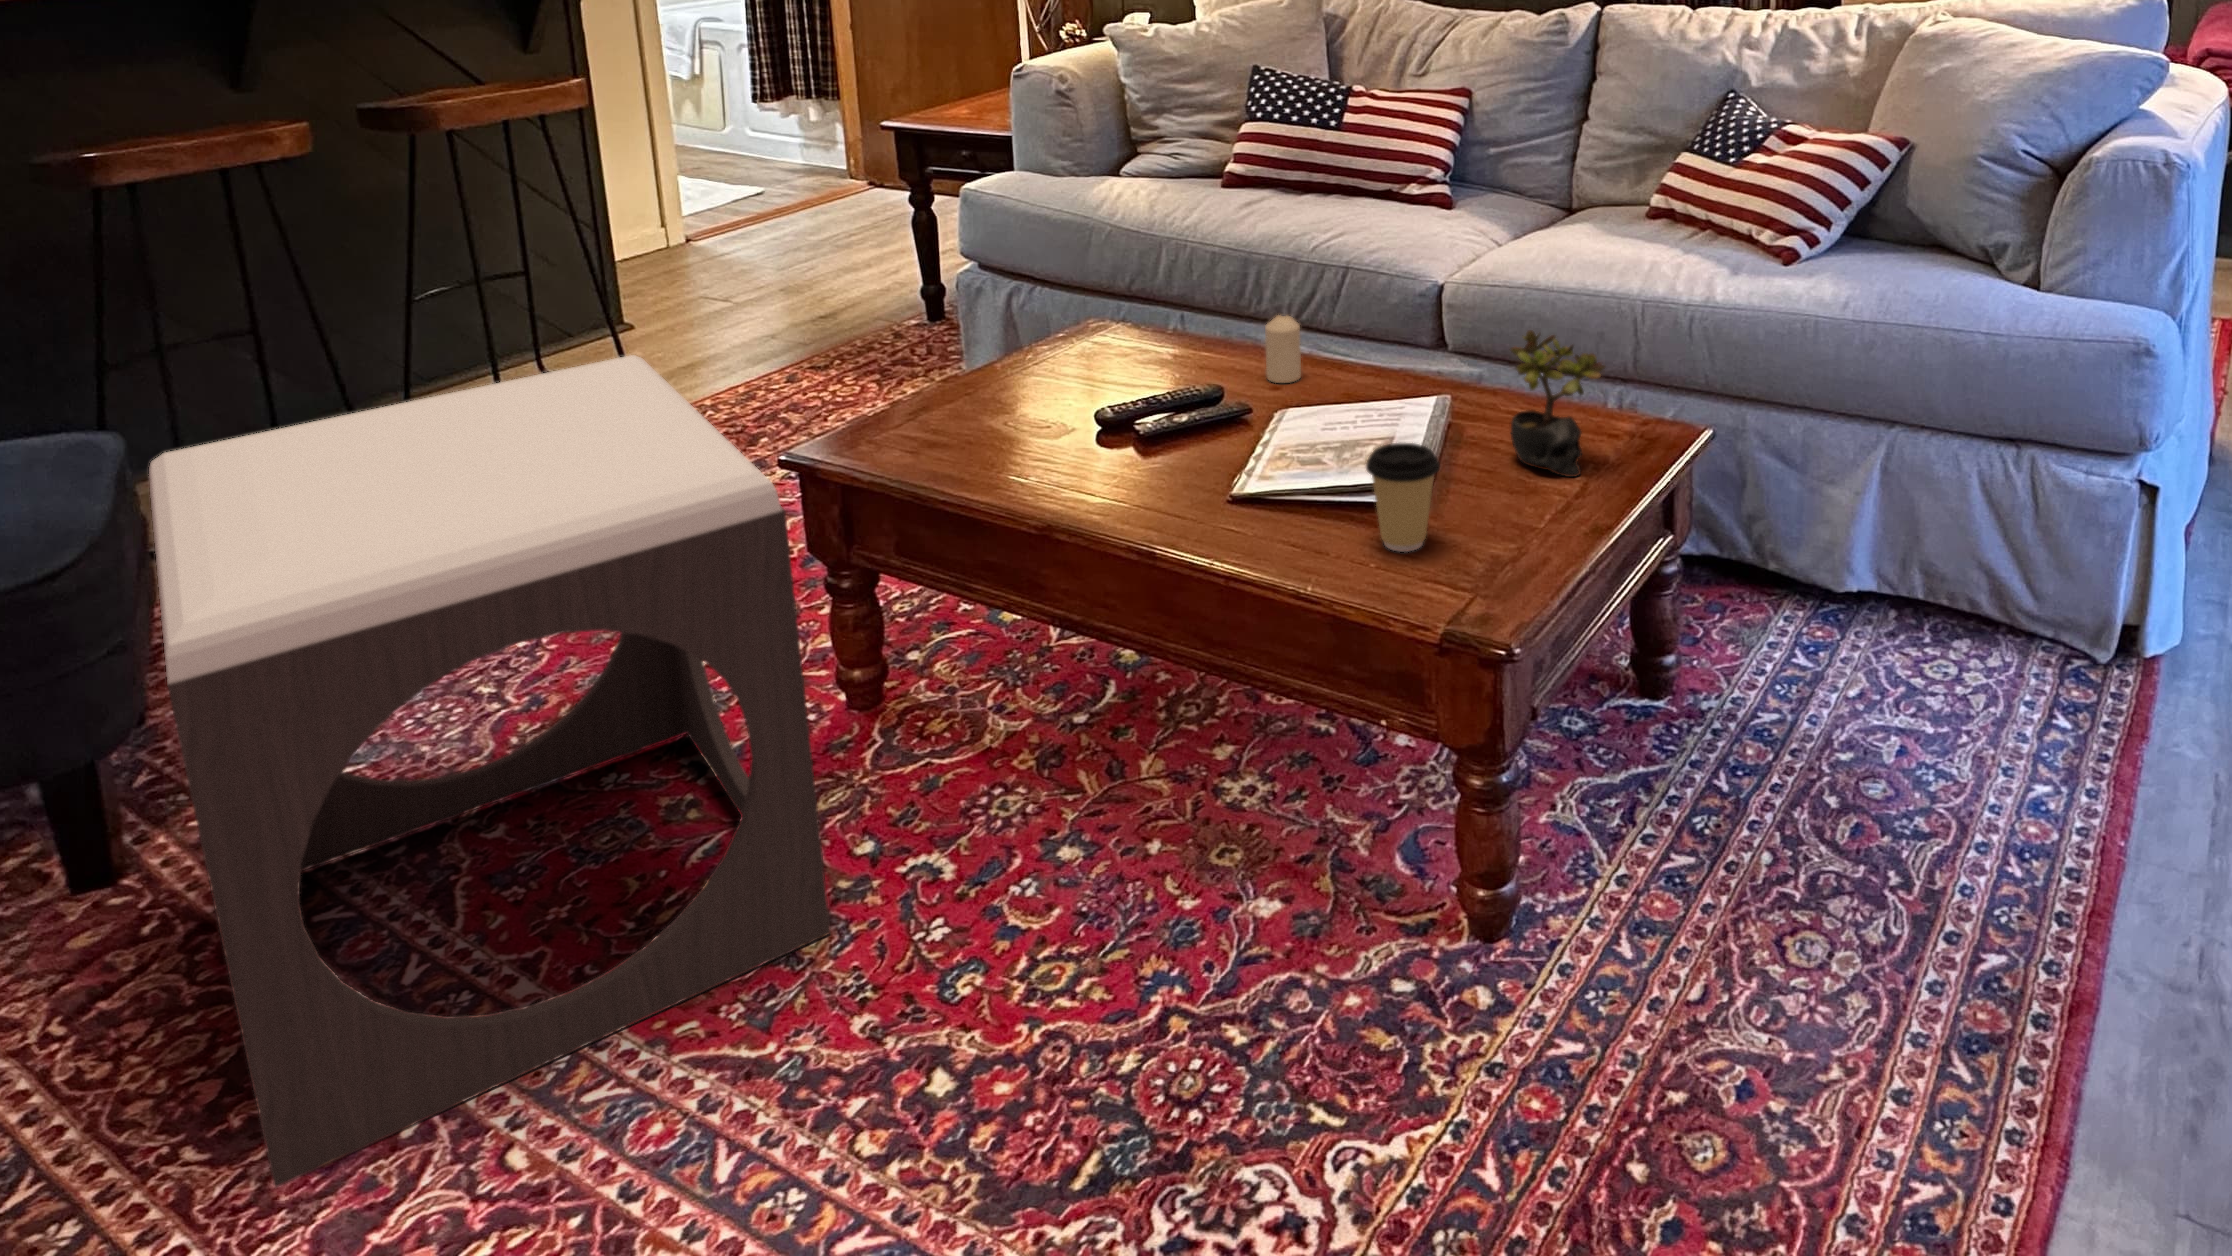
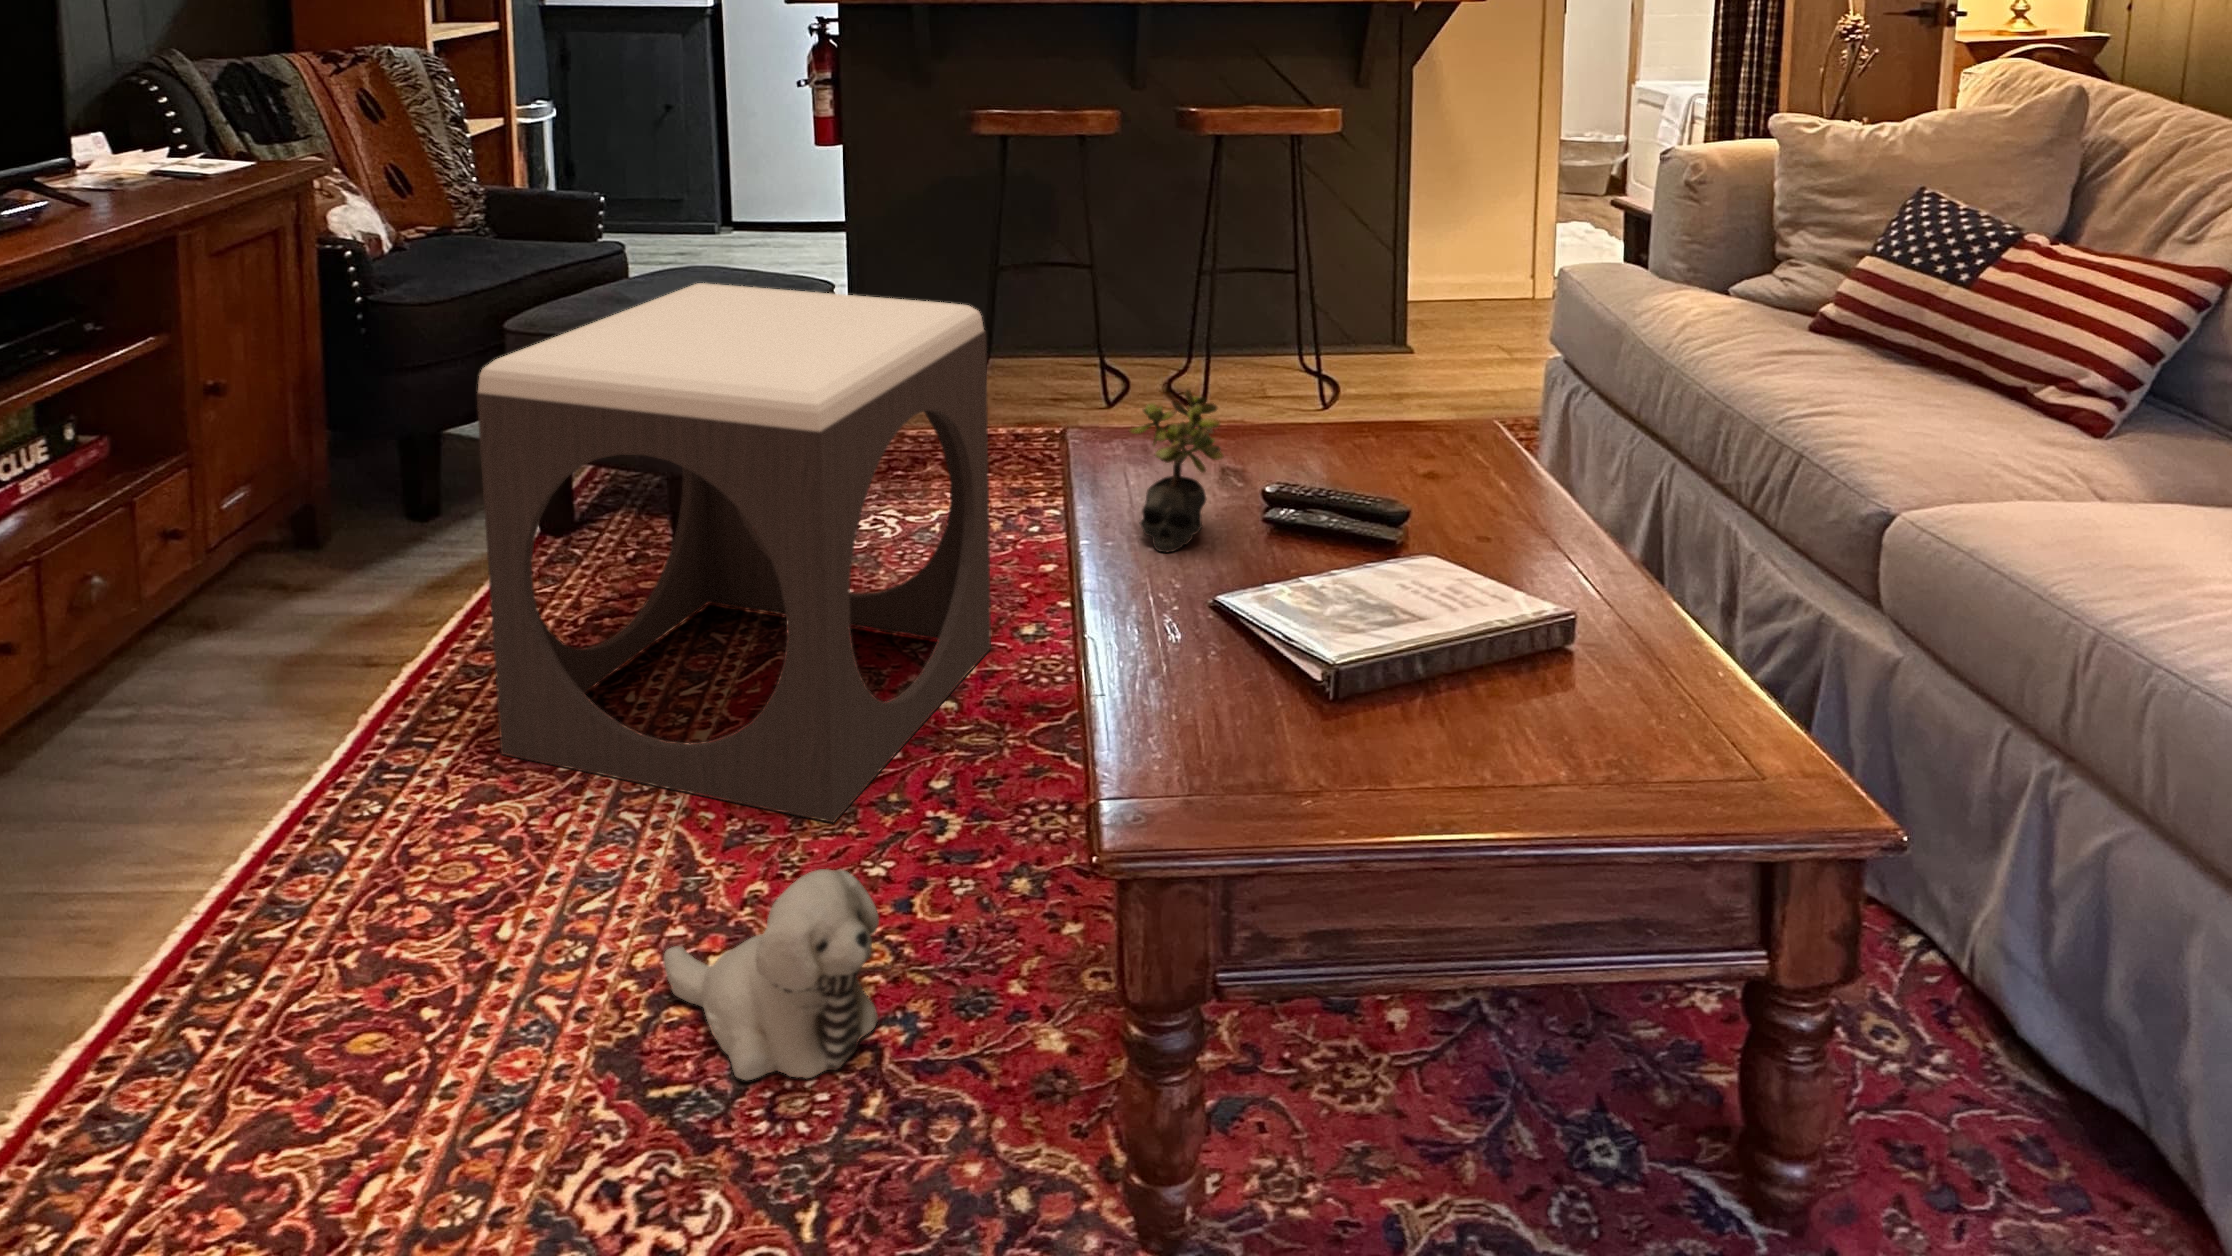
candle: present [1265,315,1301,383] -> none [1494,457,1542,544]
succulent plant: present [1510,330,1605,477] -> present [1129,389,1224,552]
coffee cup: present [1366,443,1440,552] -> none [1182,586,1275,725]
plush toy: none [927,877,1182,1128] -> present [664,869,879,1080]

